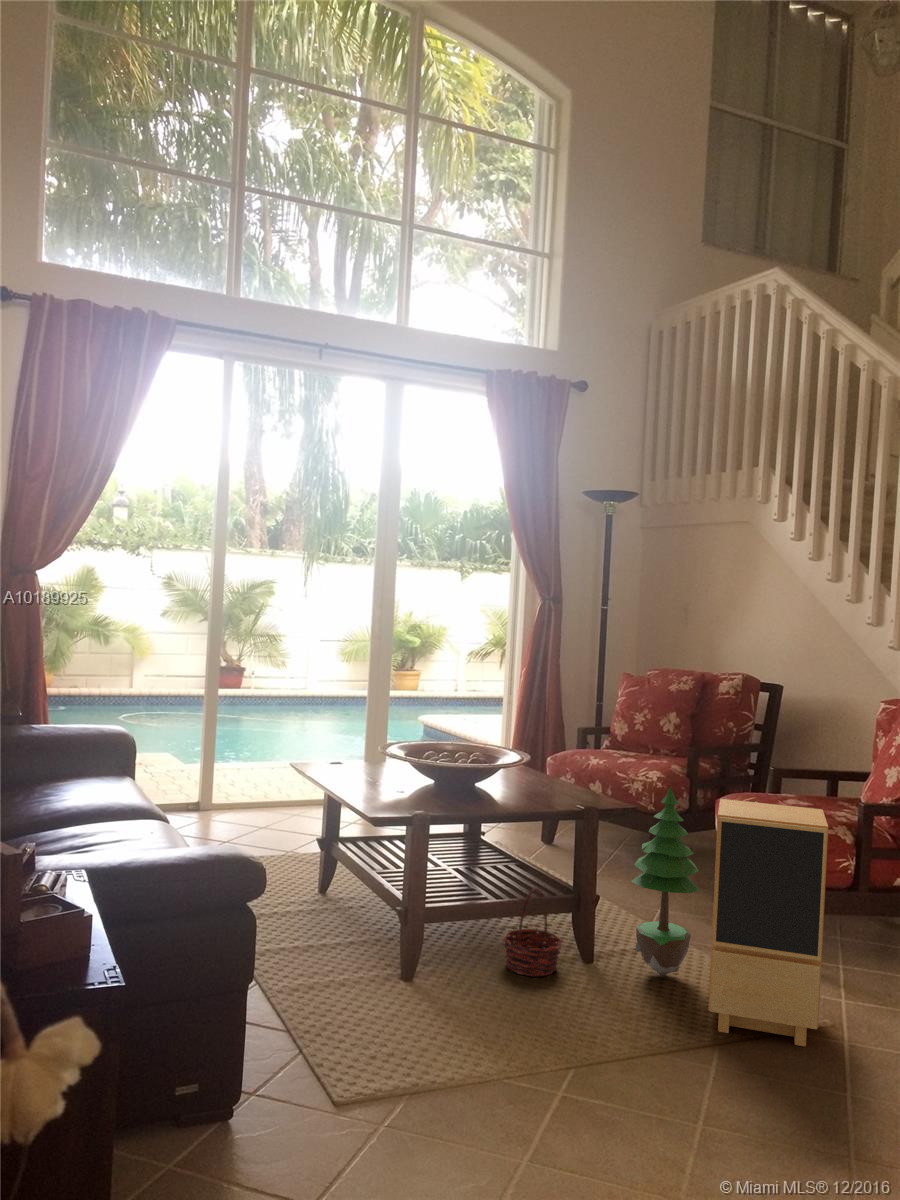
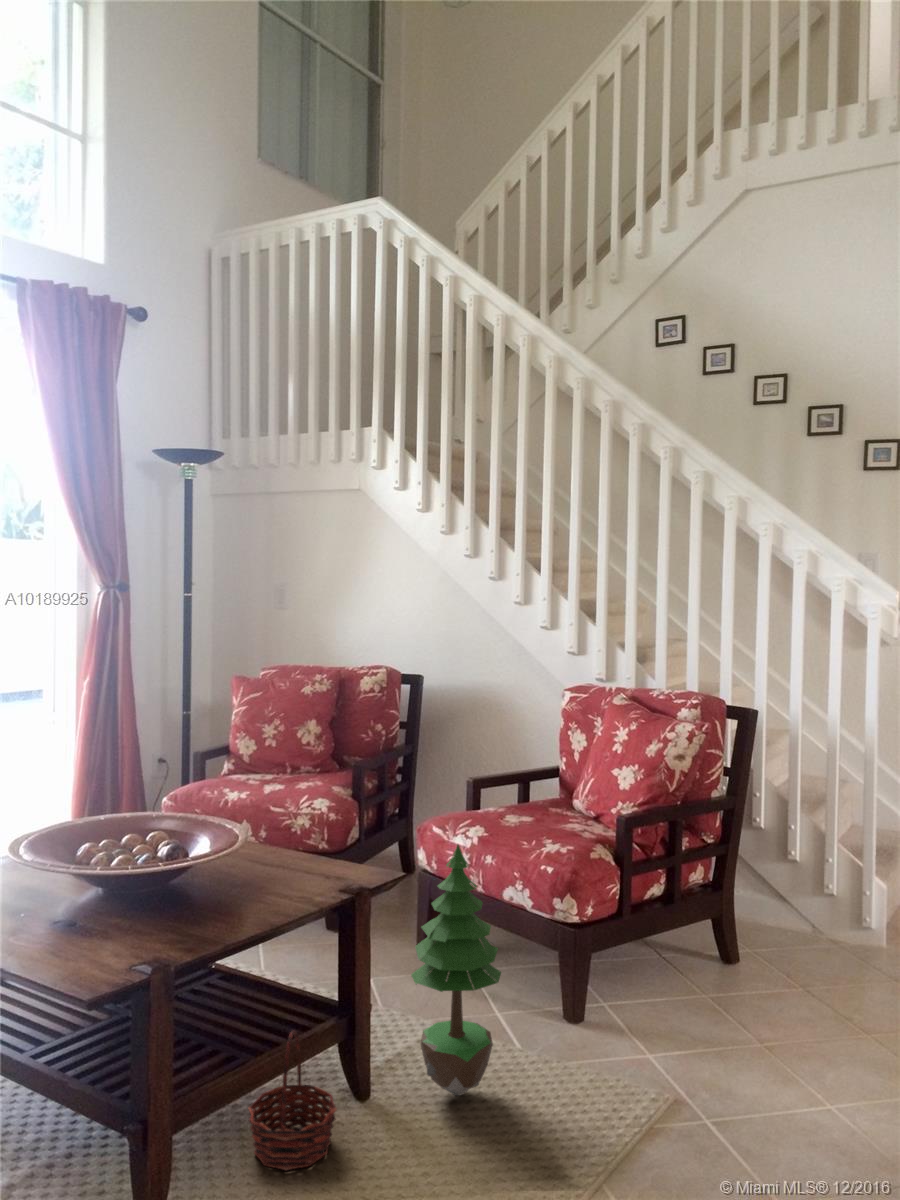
speaker: present [708,799,828,1047] -> none [536,844,703,1169]

